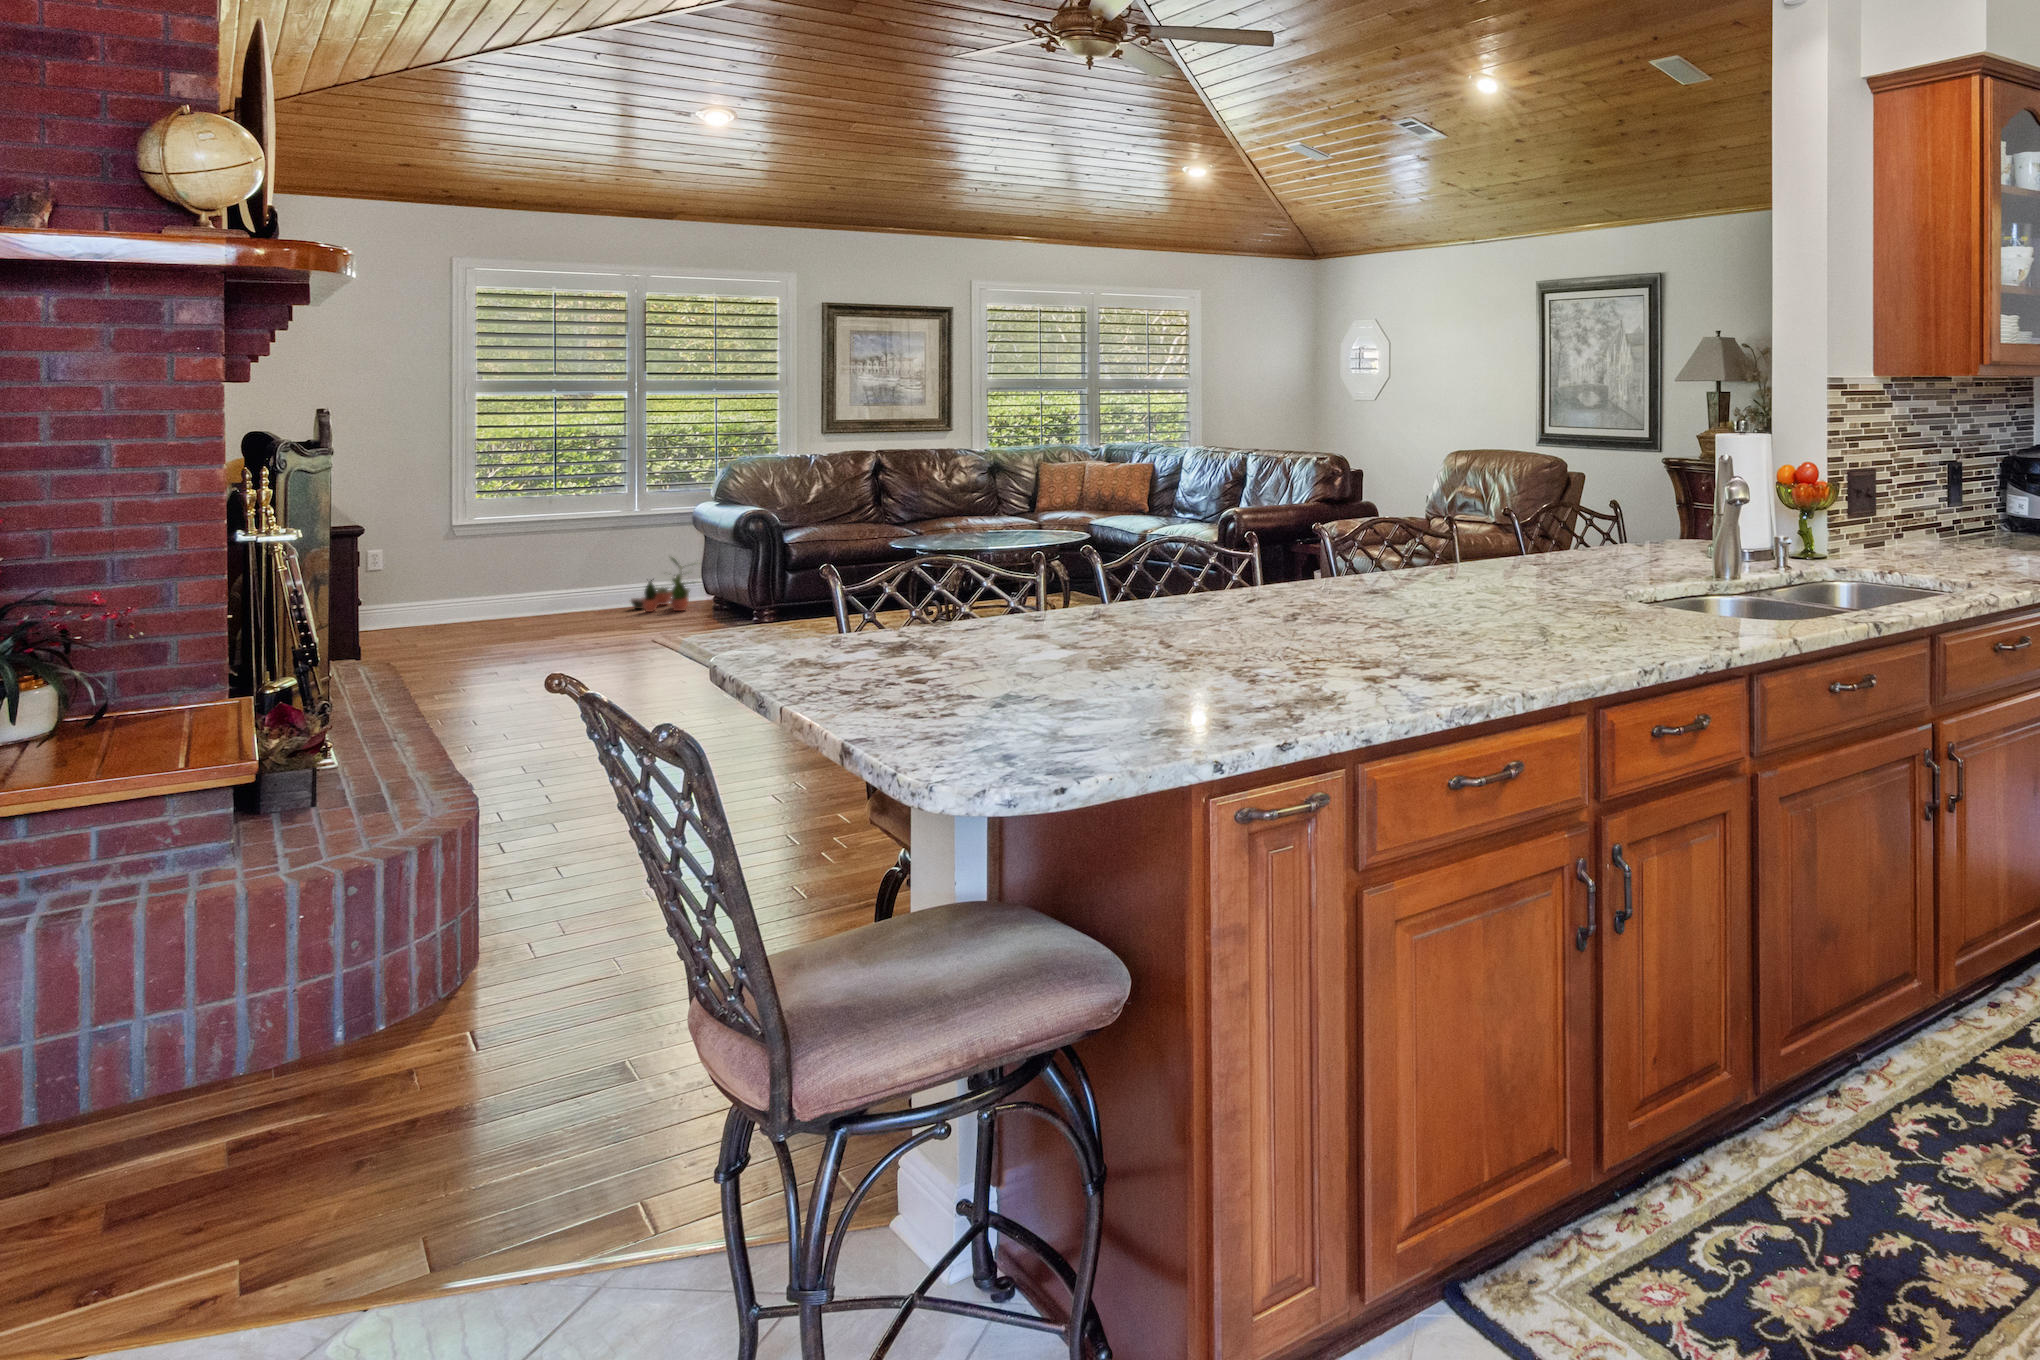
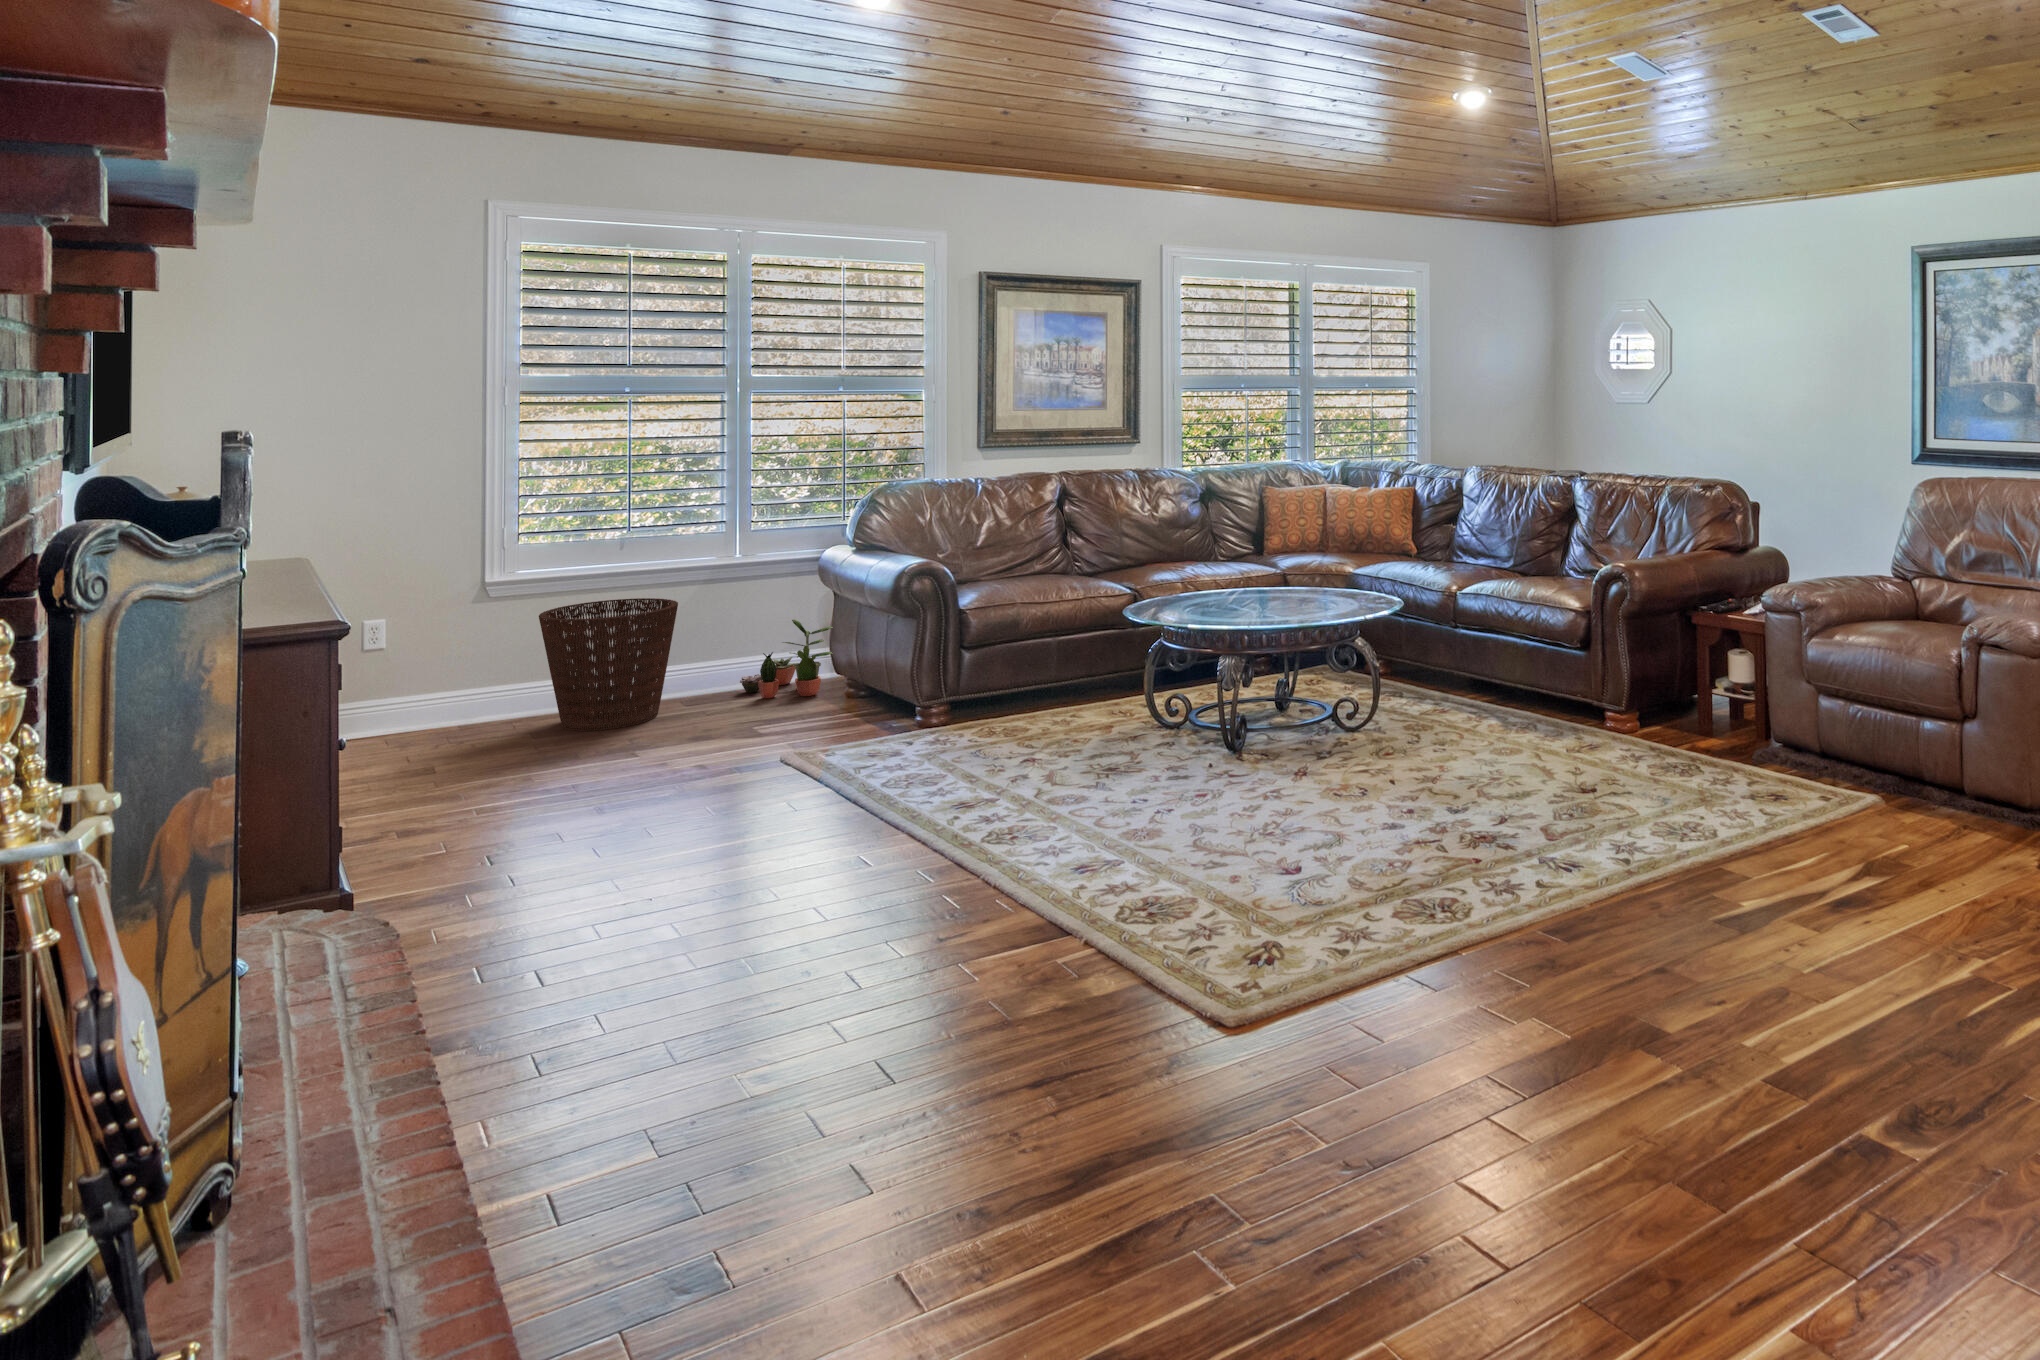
basket: none [483,537,584,627] -> present [539,598,678,731]

